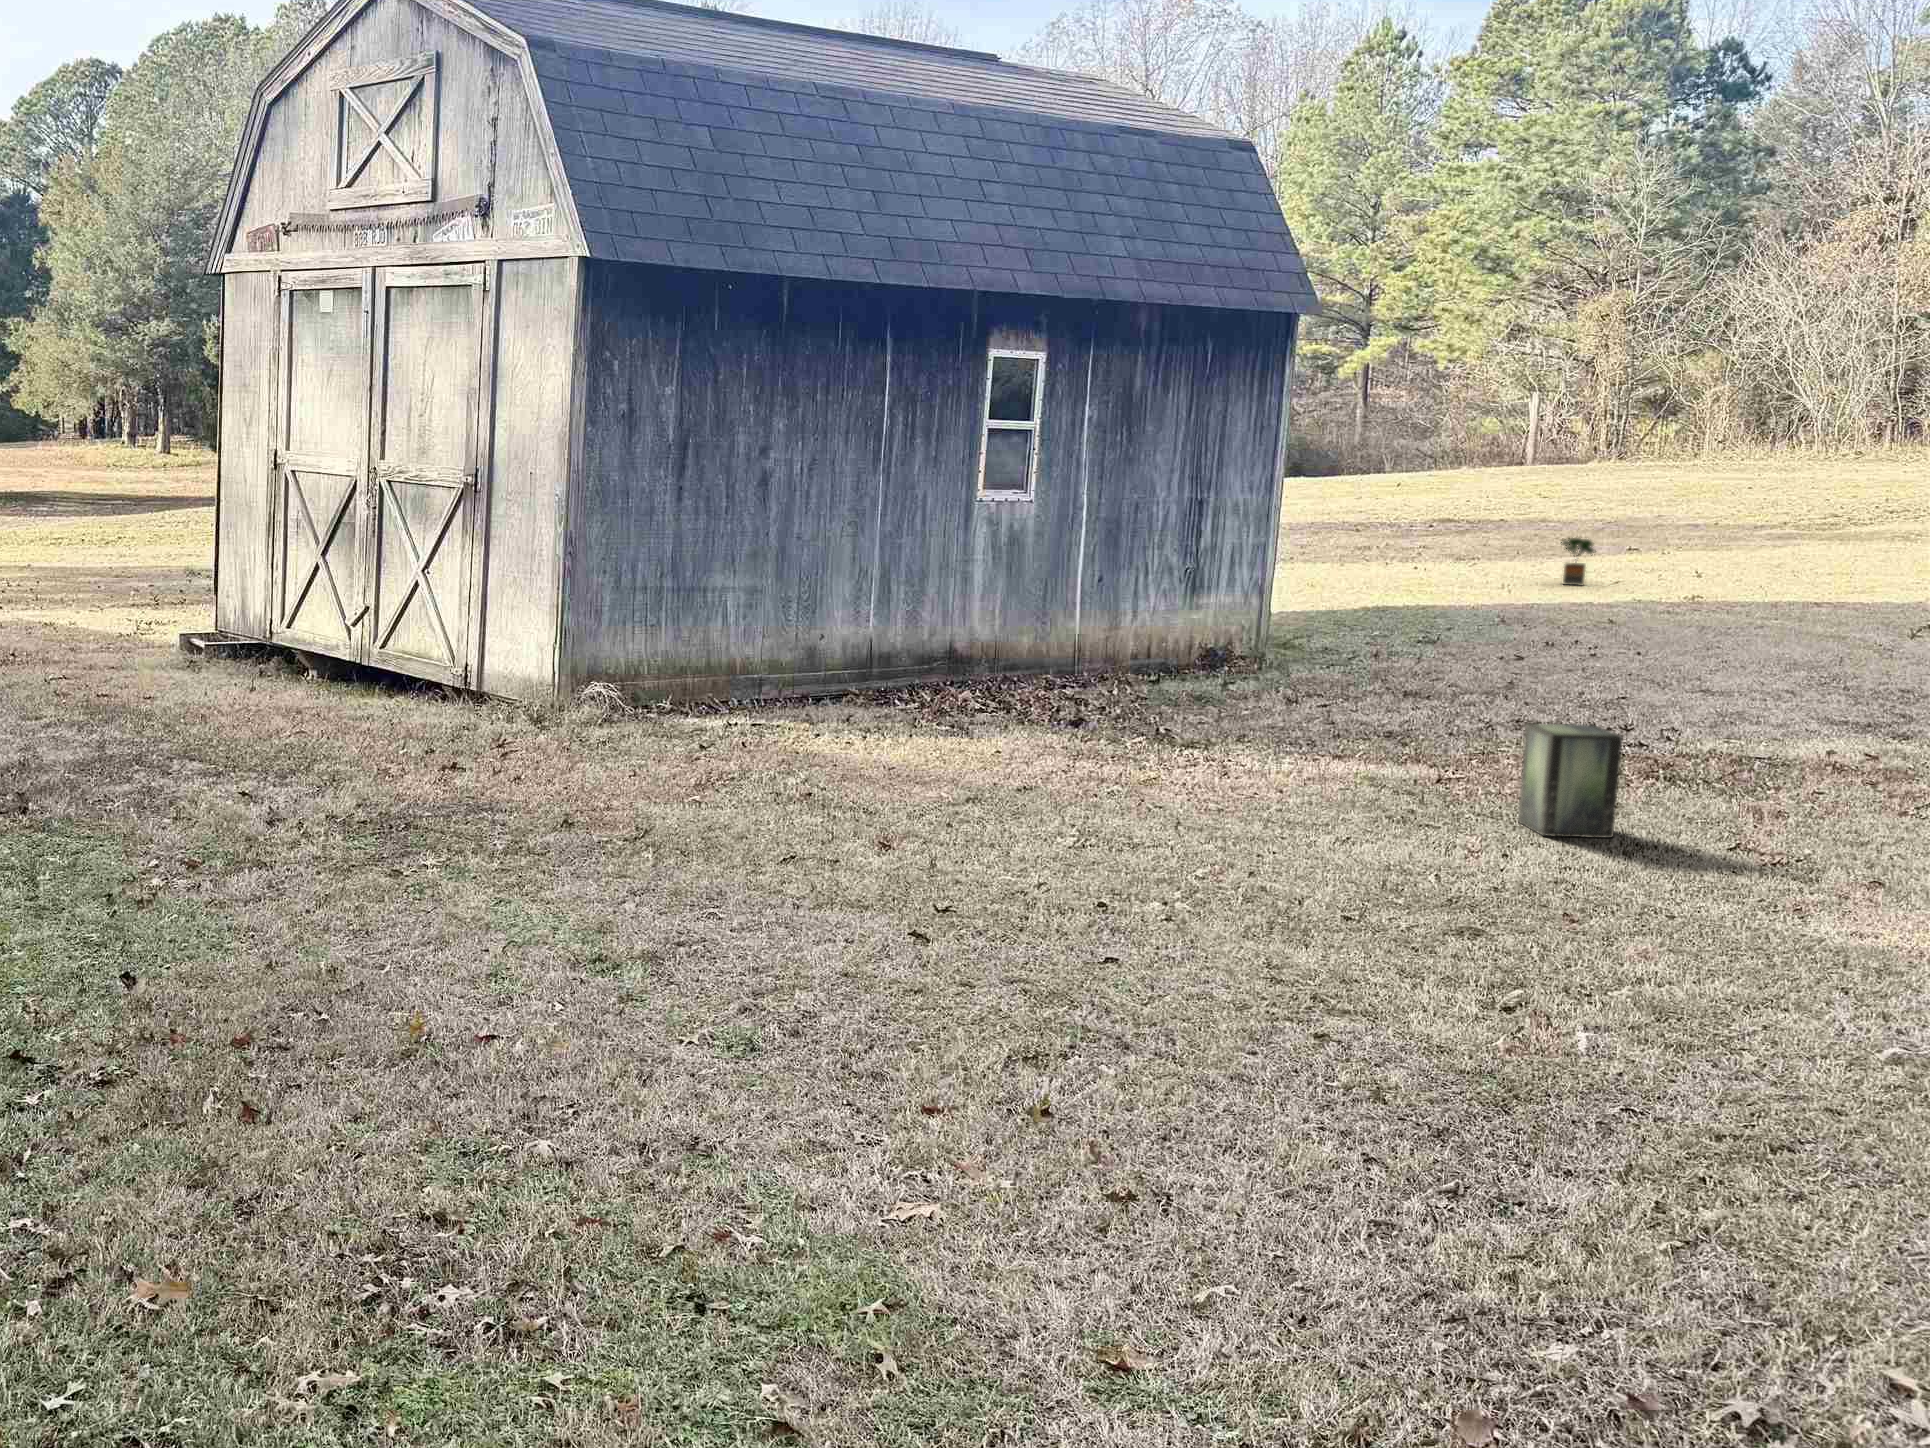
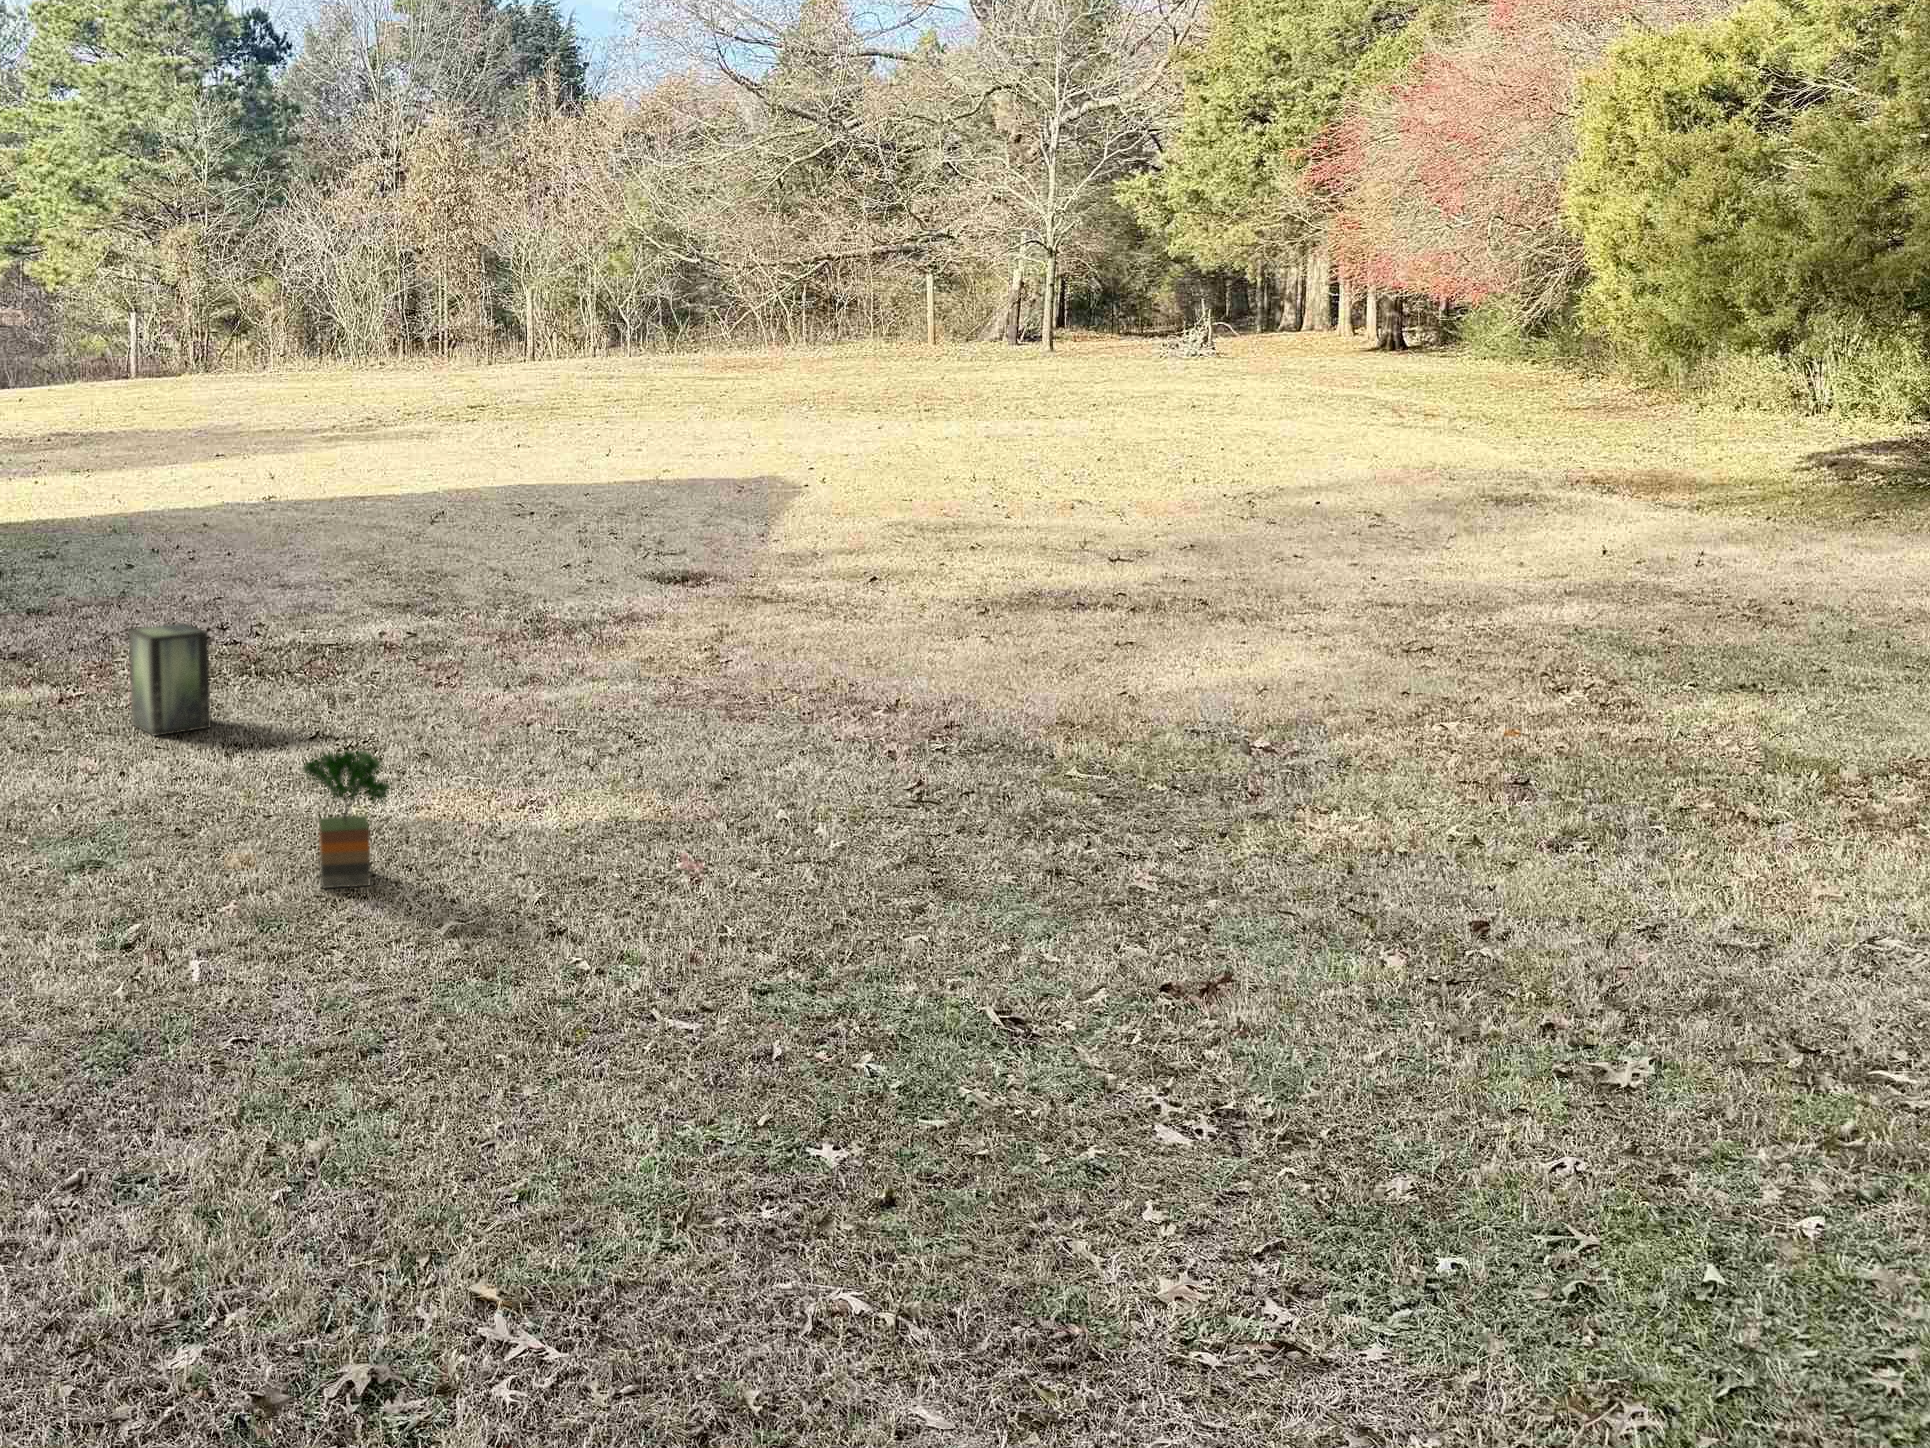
potted tree: present [1561,538,1596,585] -> present [302,750,390,888]

